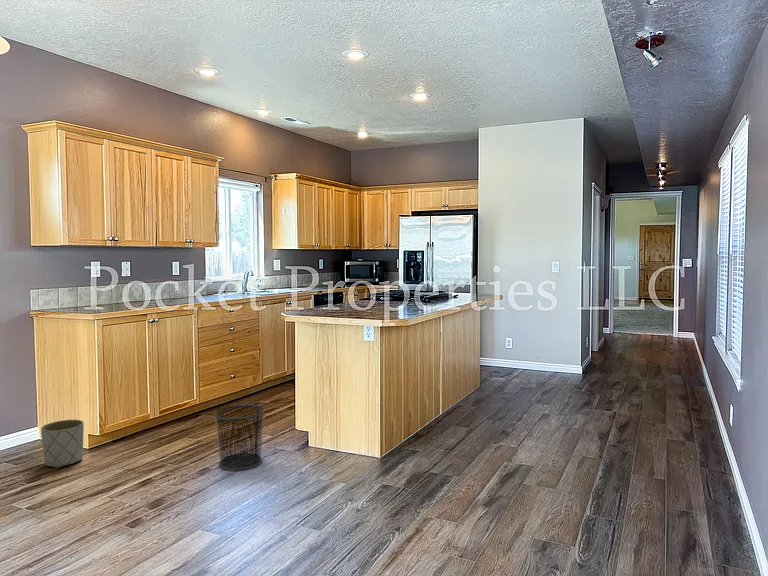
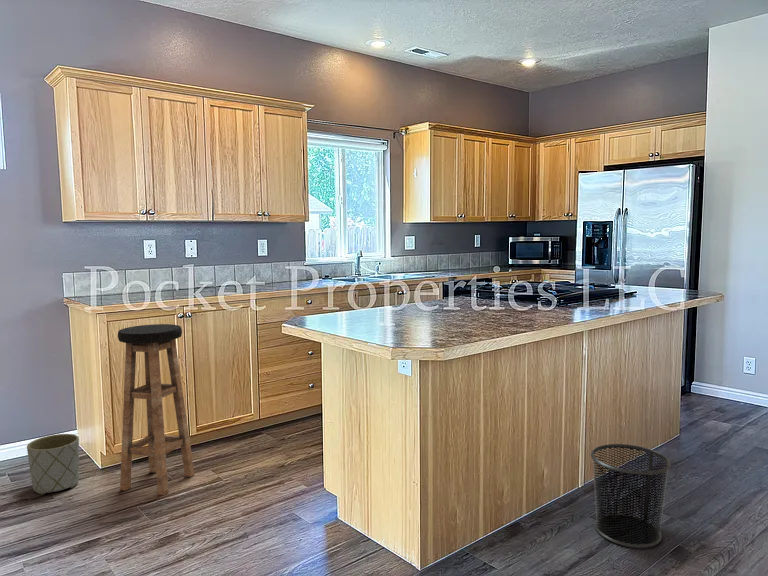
bar stool: none [124,326,177,456] -> present [118,324,195,496]
waste bin: present [214,404,265,471] -> present [591,444,671,548]

